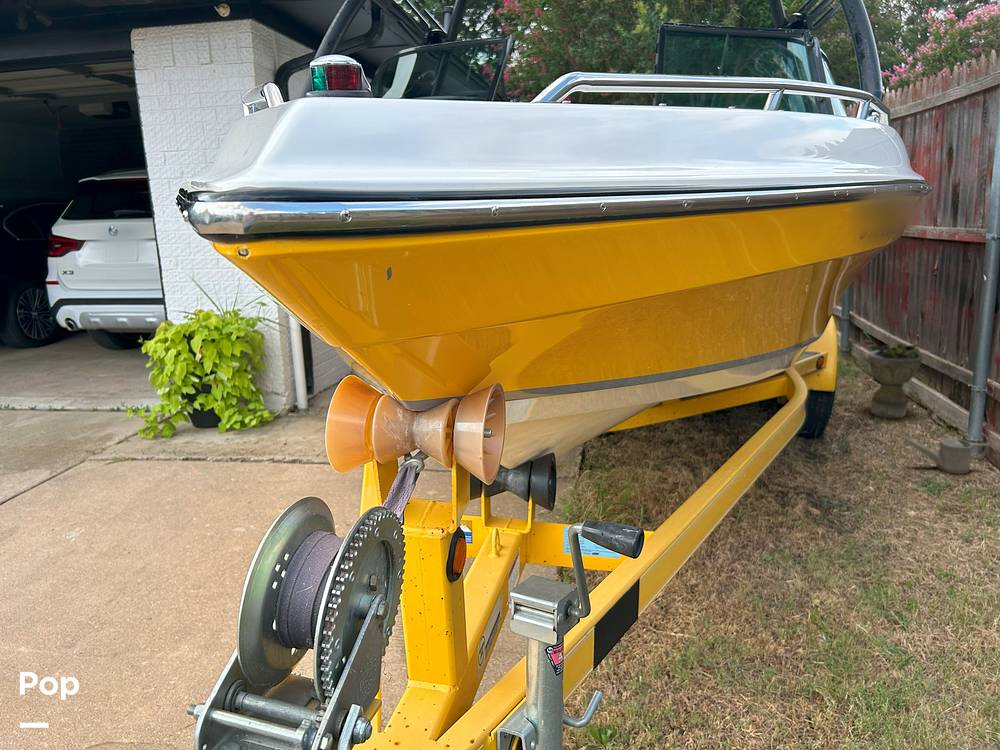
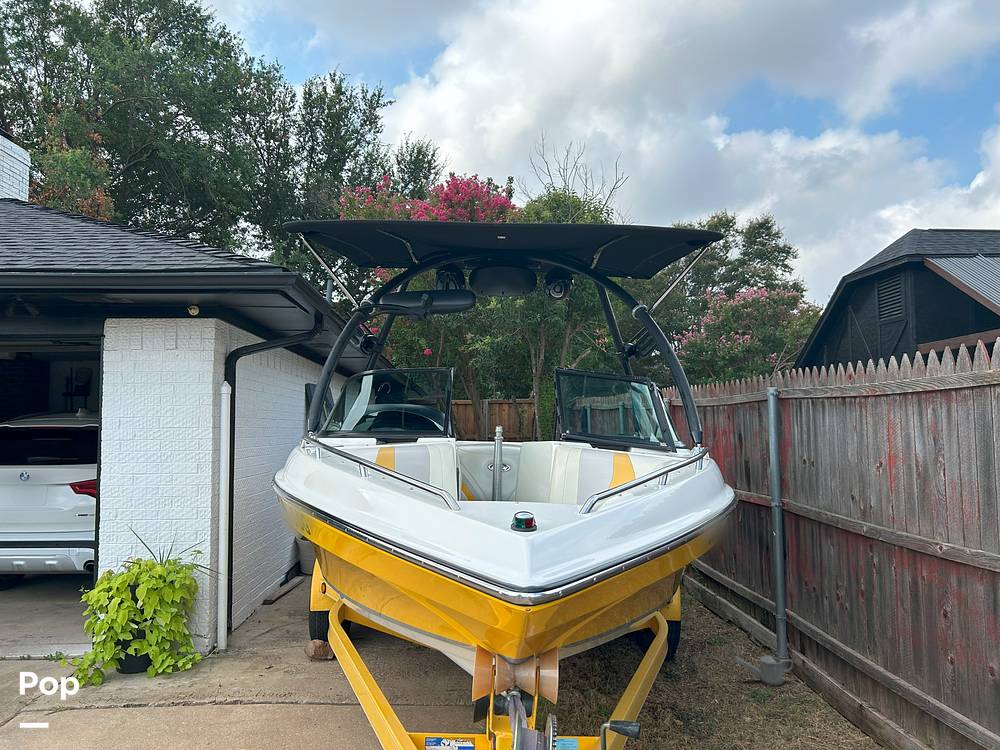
planter: present [868,342,923,418] -> none [701,578,739,640]

